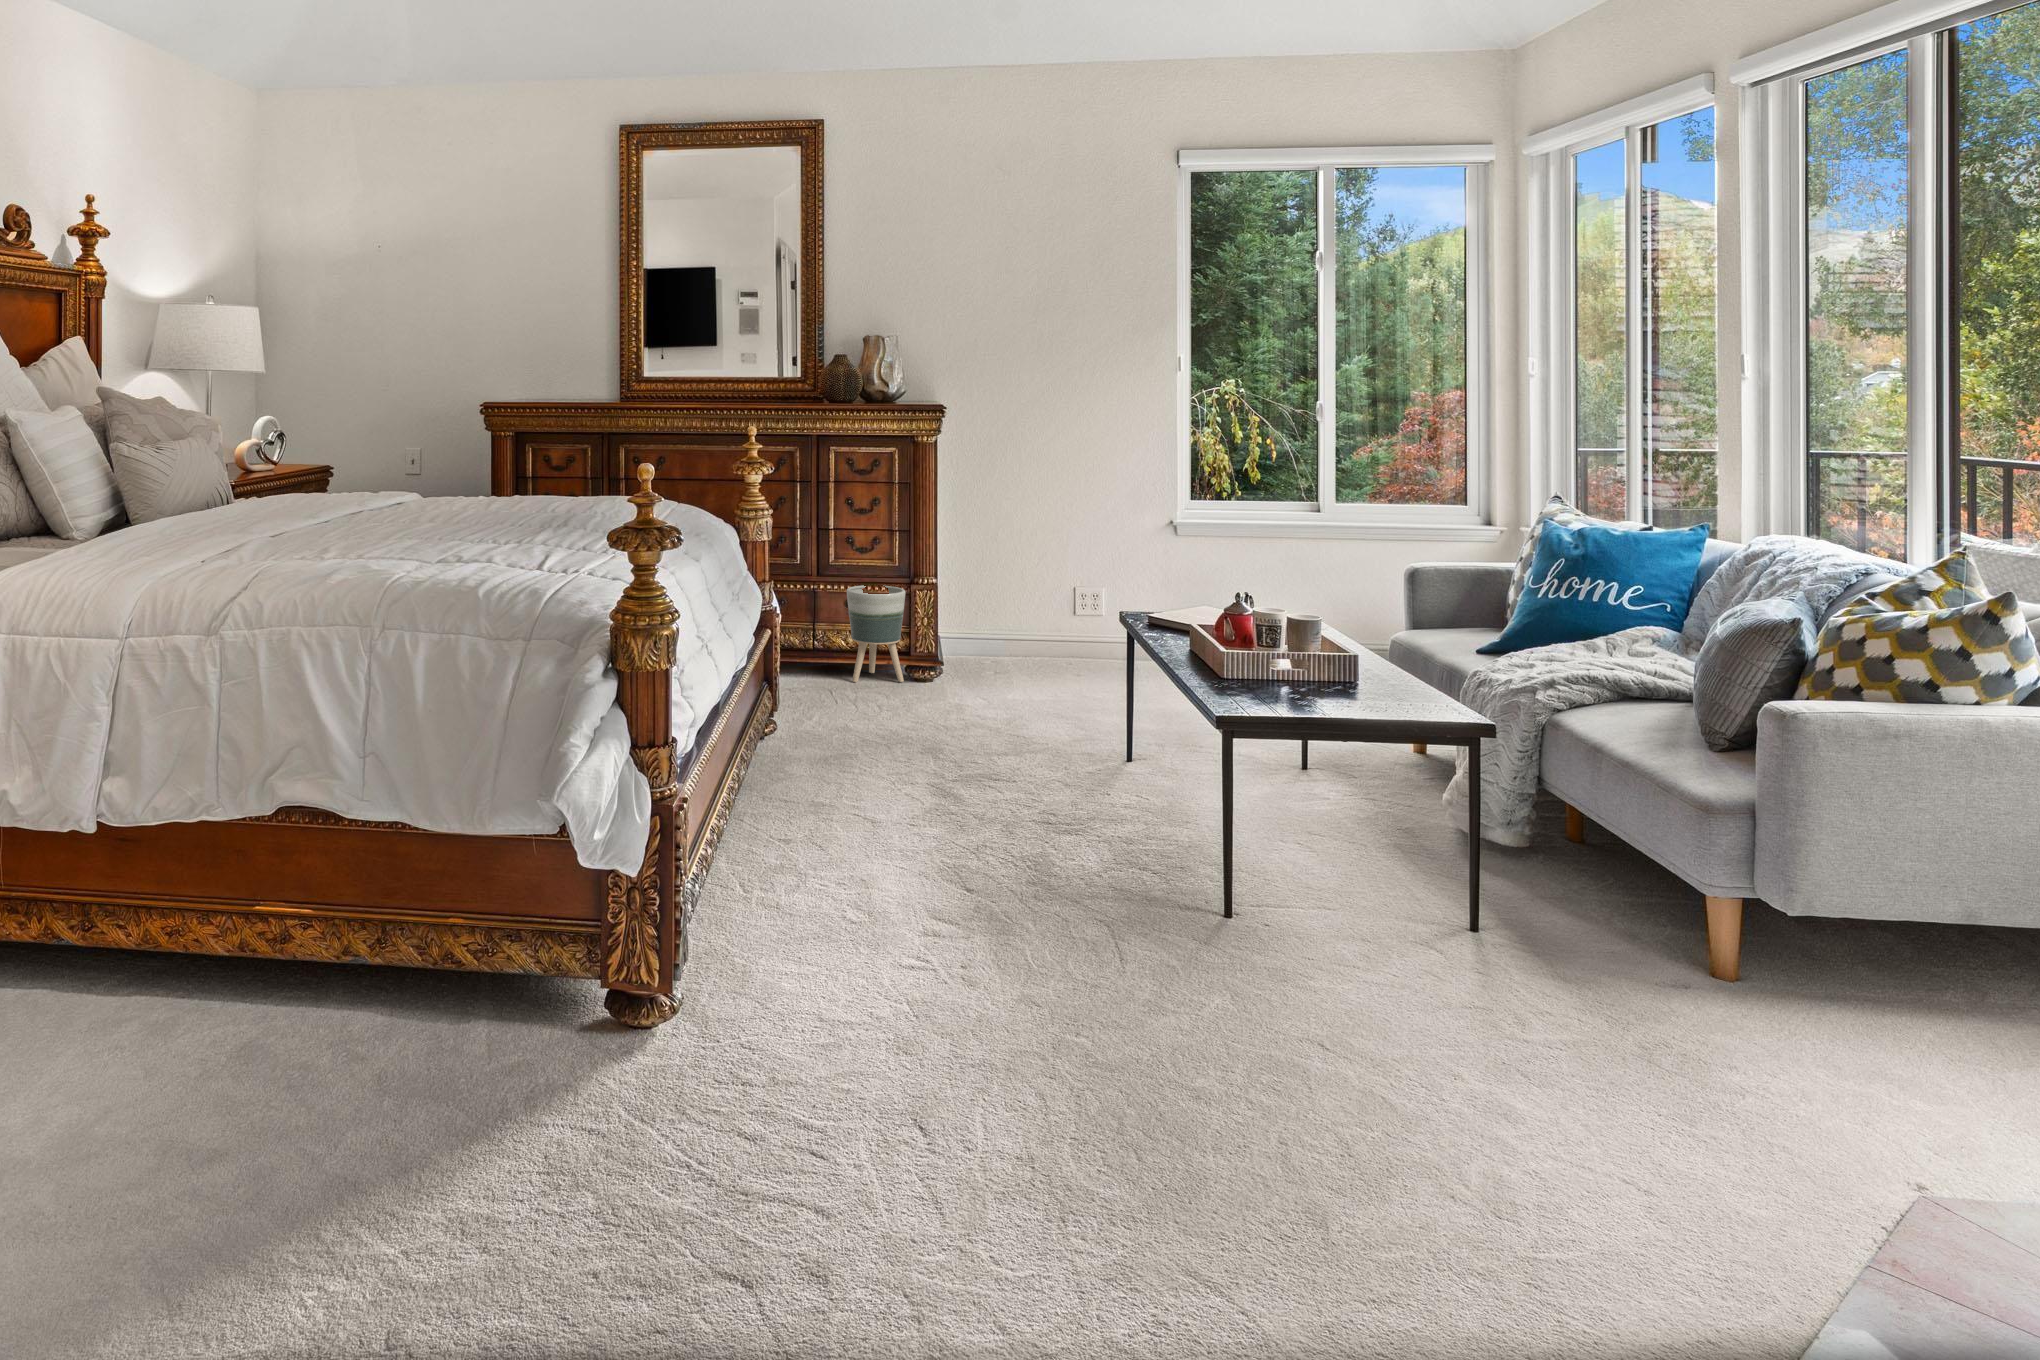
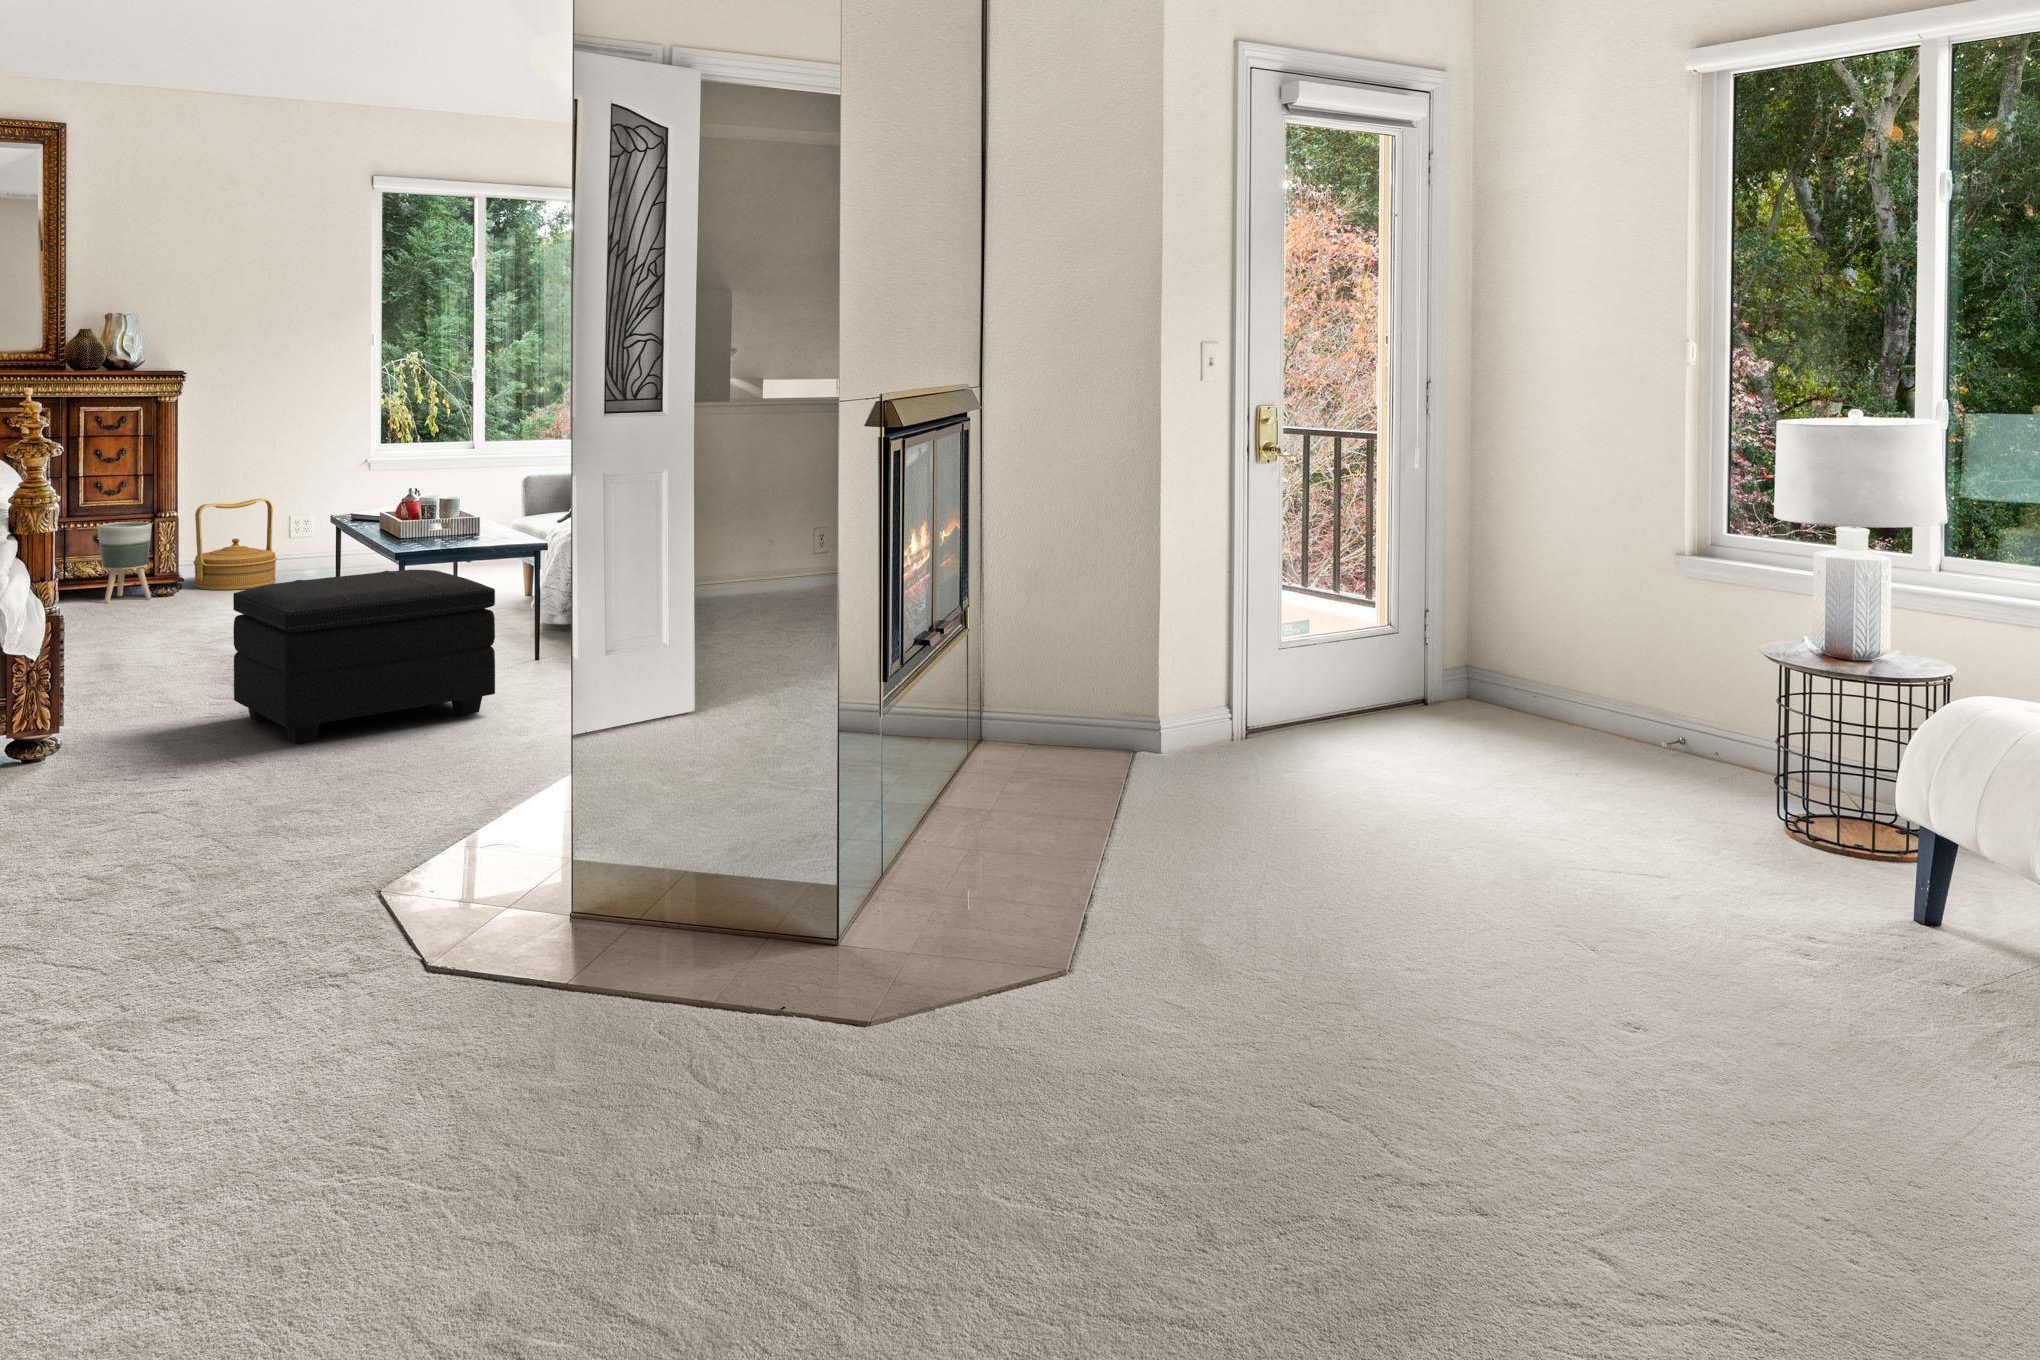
woven basket: none [955,566,1053,681] -> present [193,499,277,590]
footstool: none [952,767,1428,1101] -> present [233,570,495,744]

